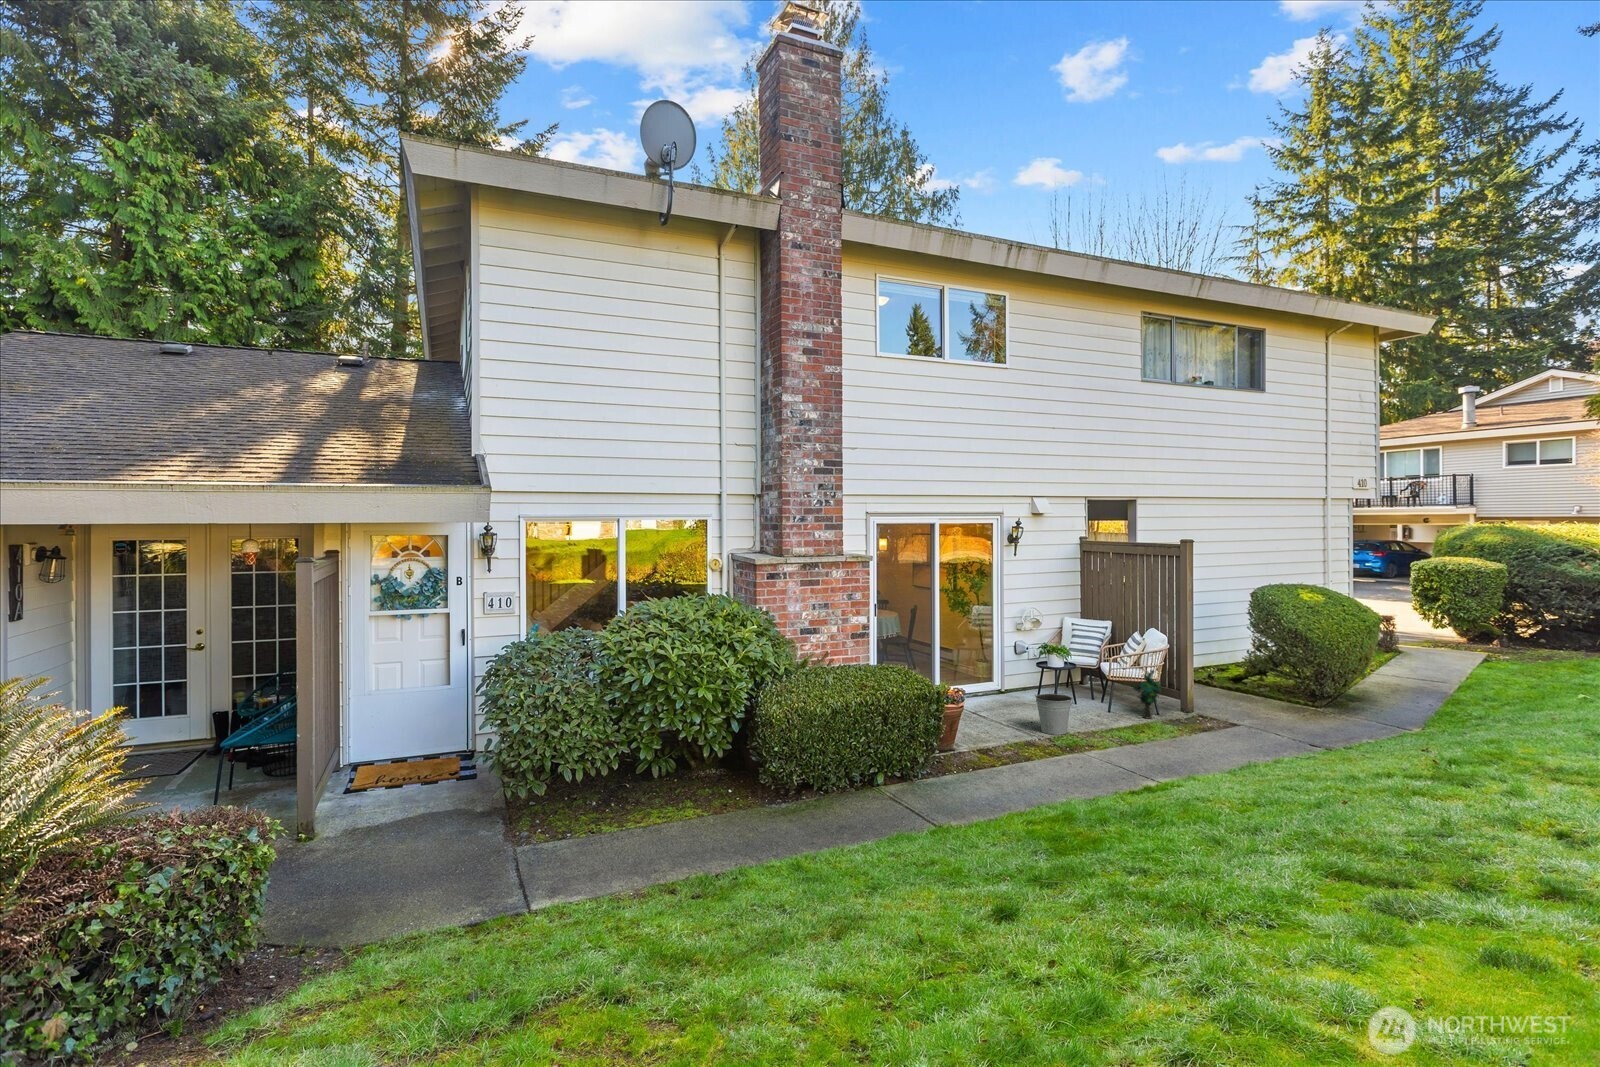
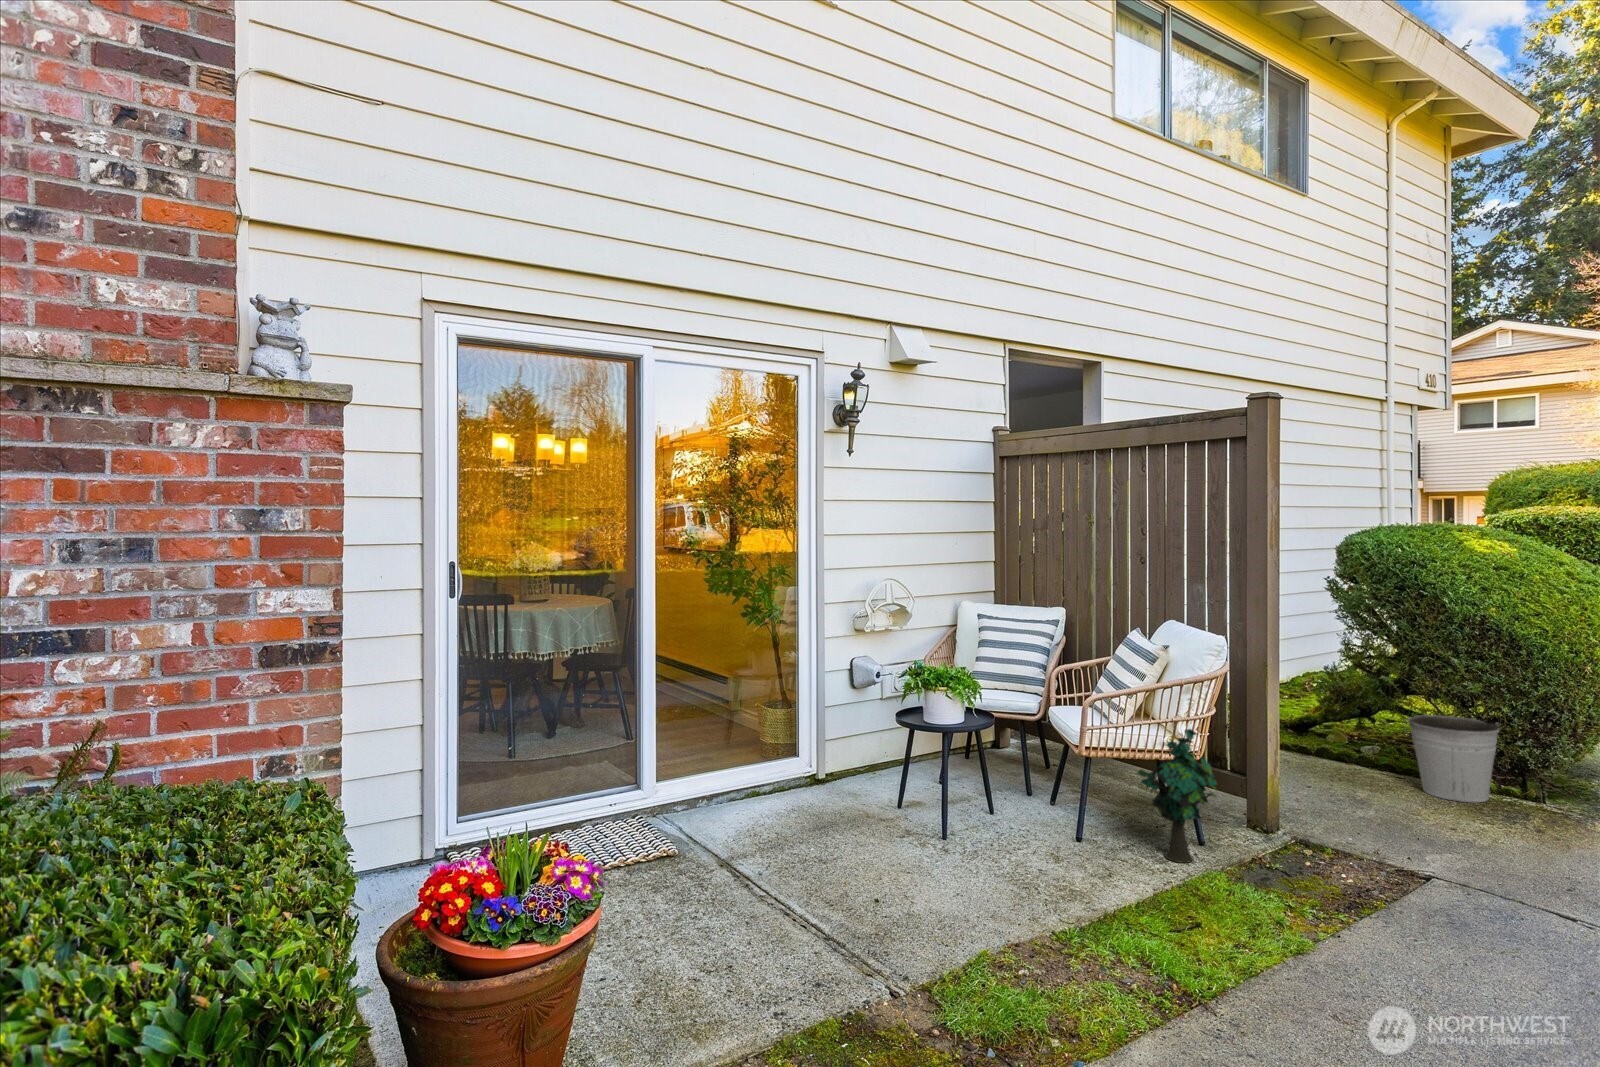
bucket: present [1035,694,1073,735] -> present [1407,715,1499,803]

